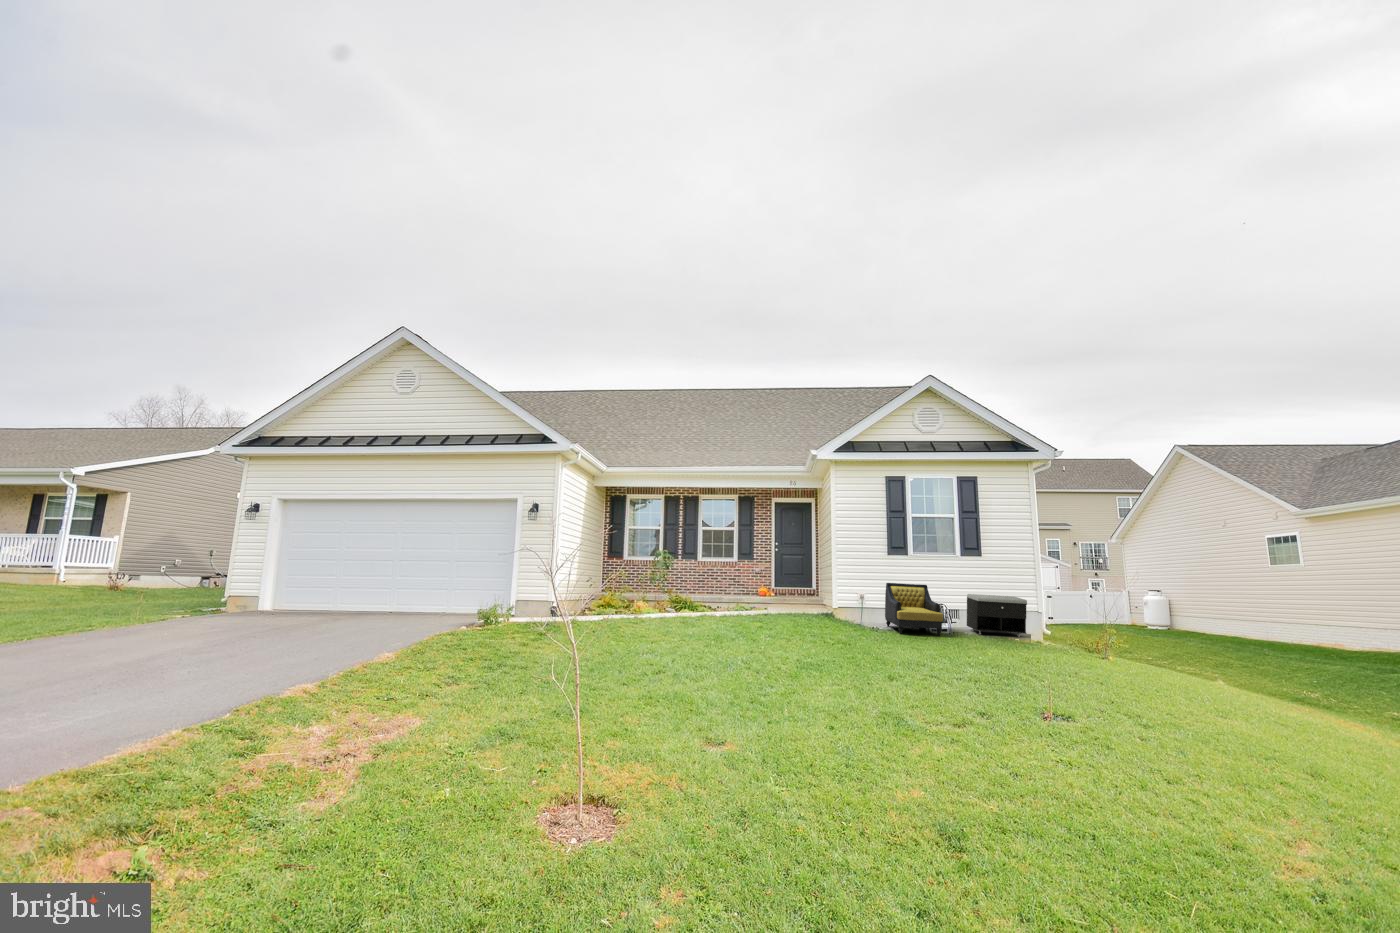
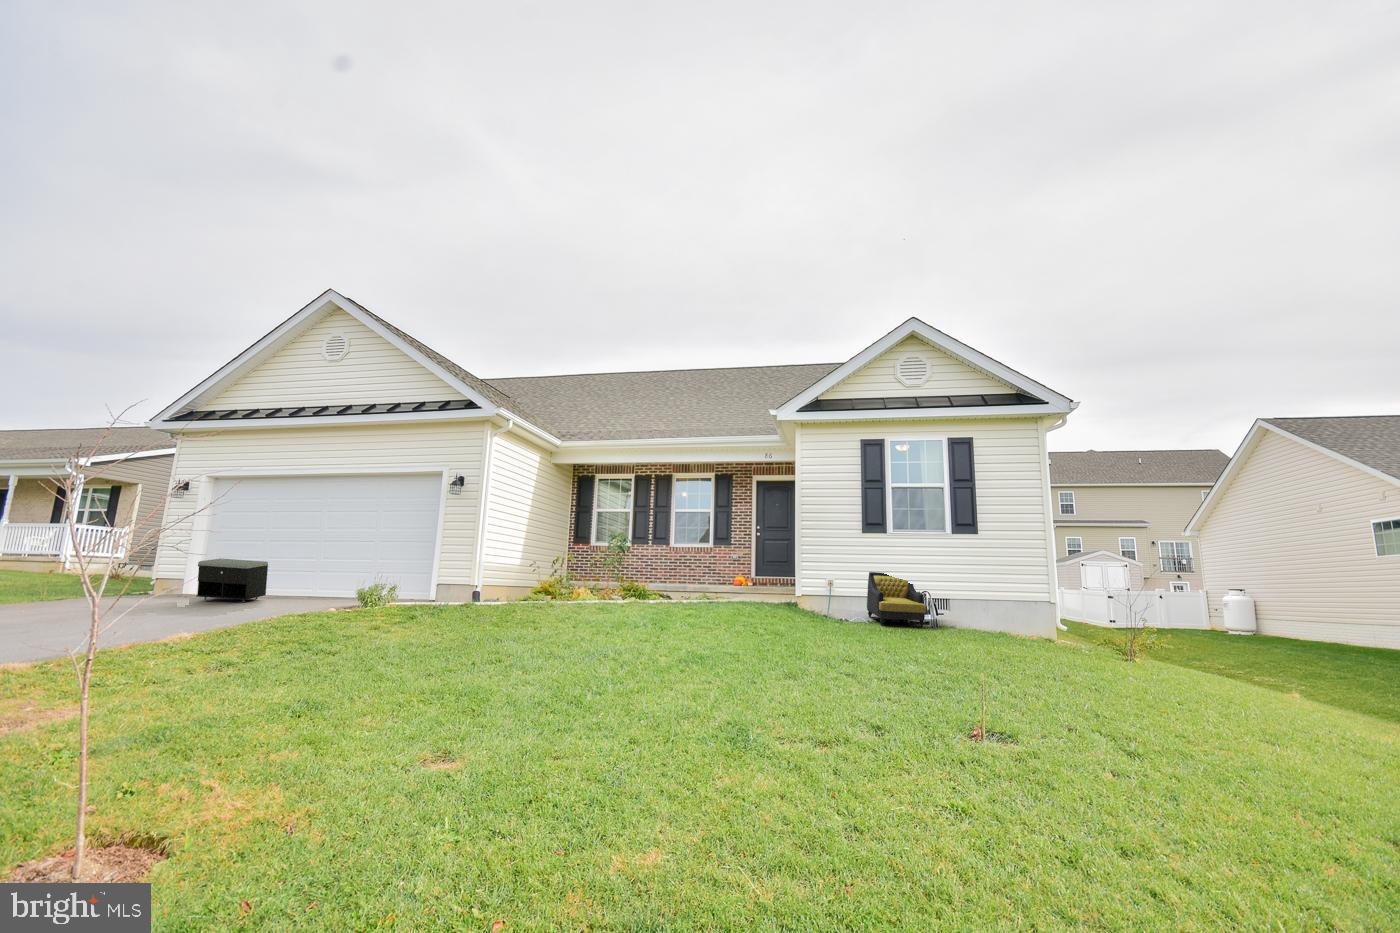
storage bench: present [967,594,1027,637] -> present [196,558,268,602]

